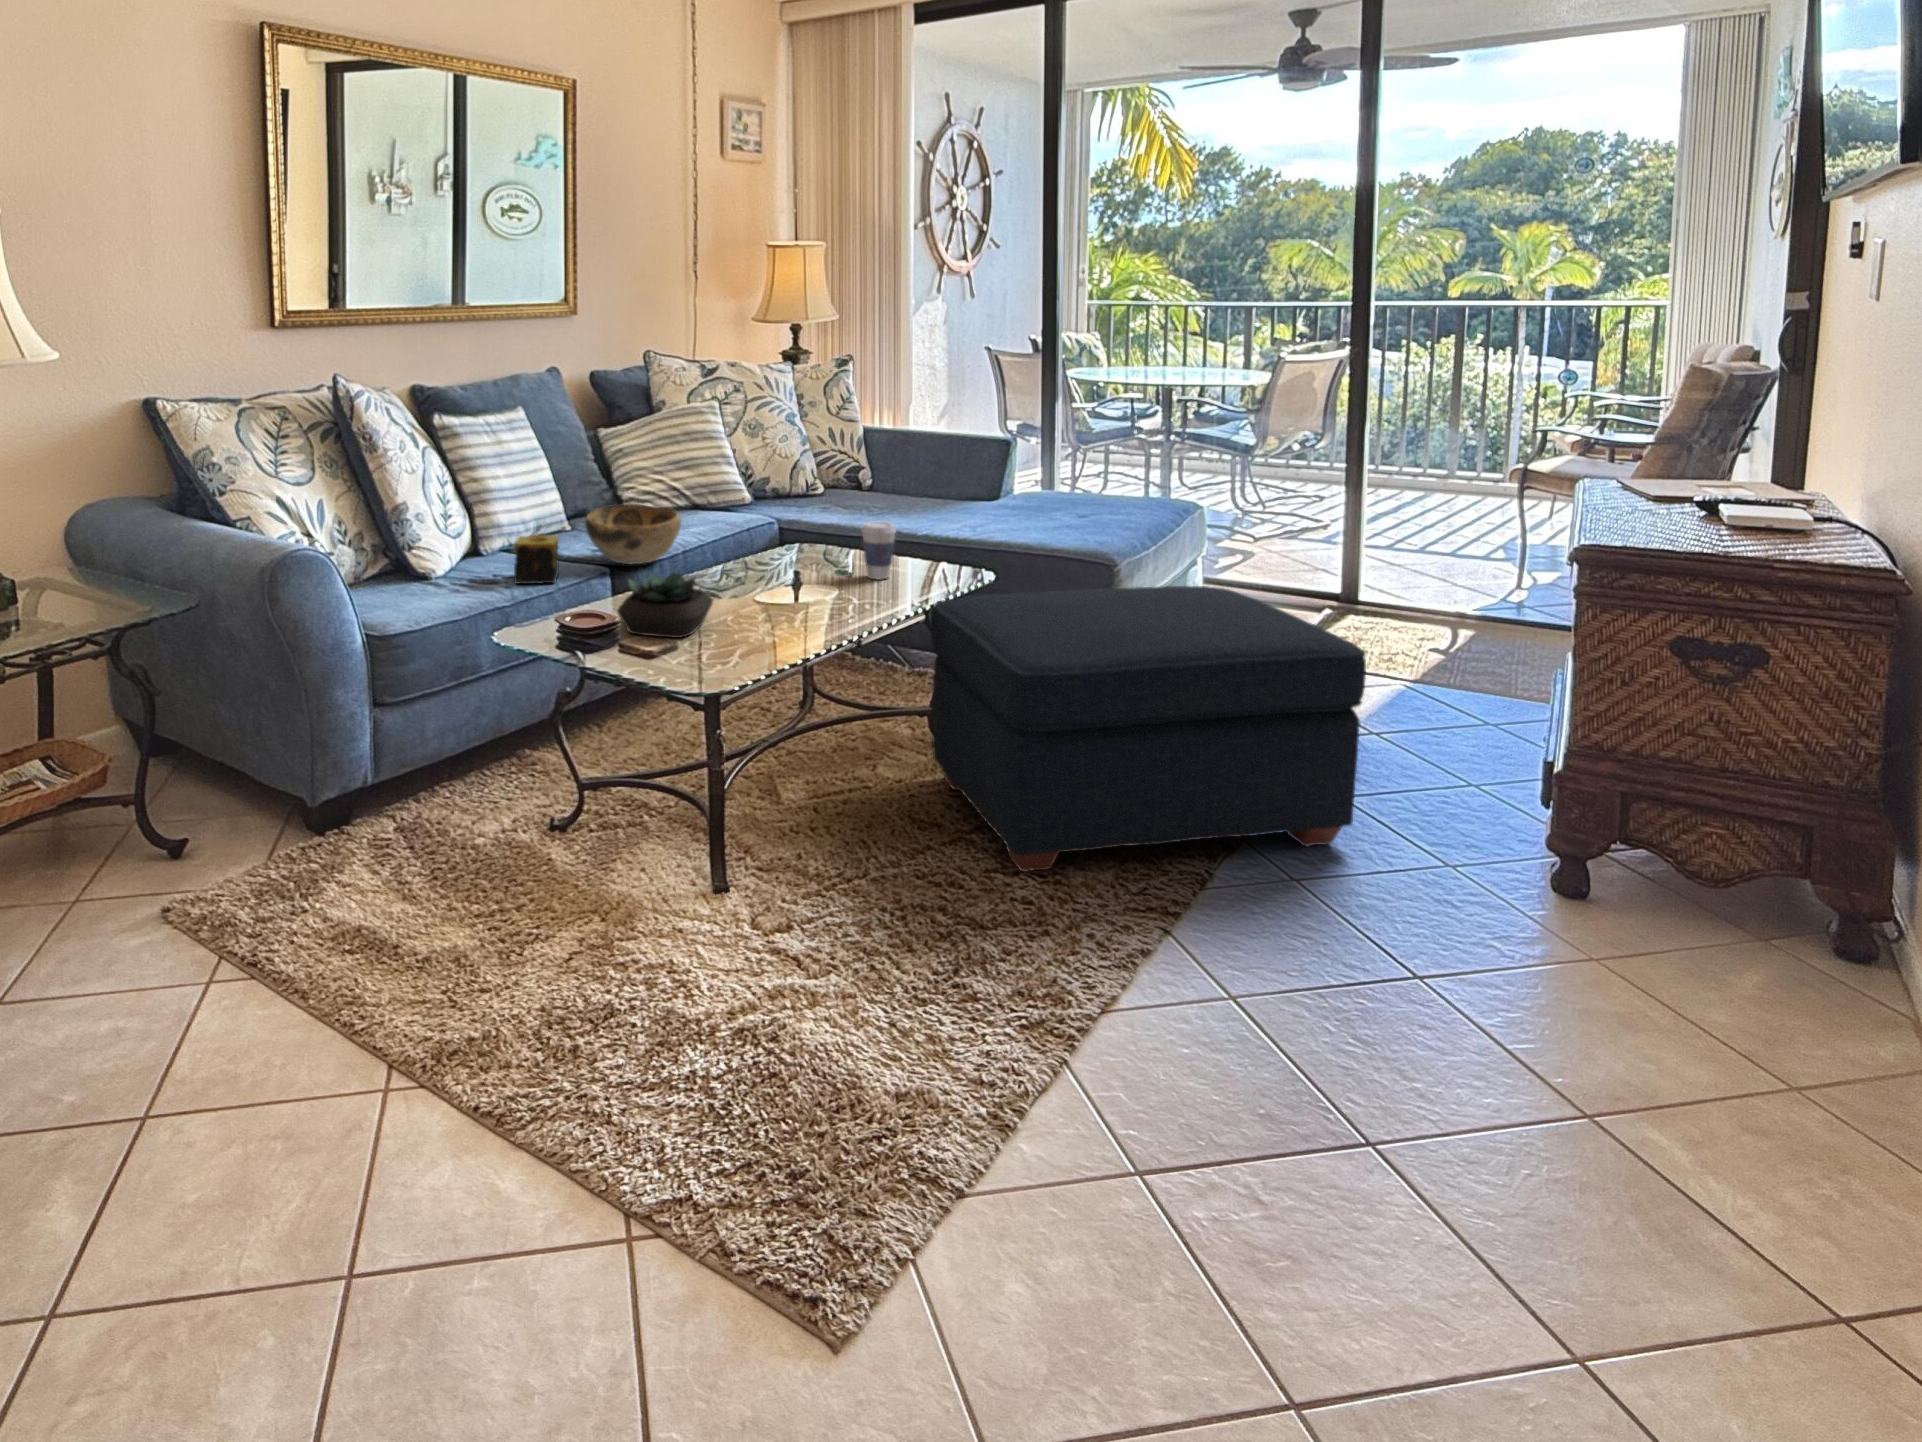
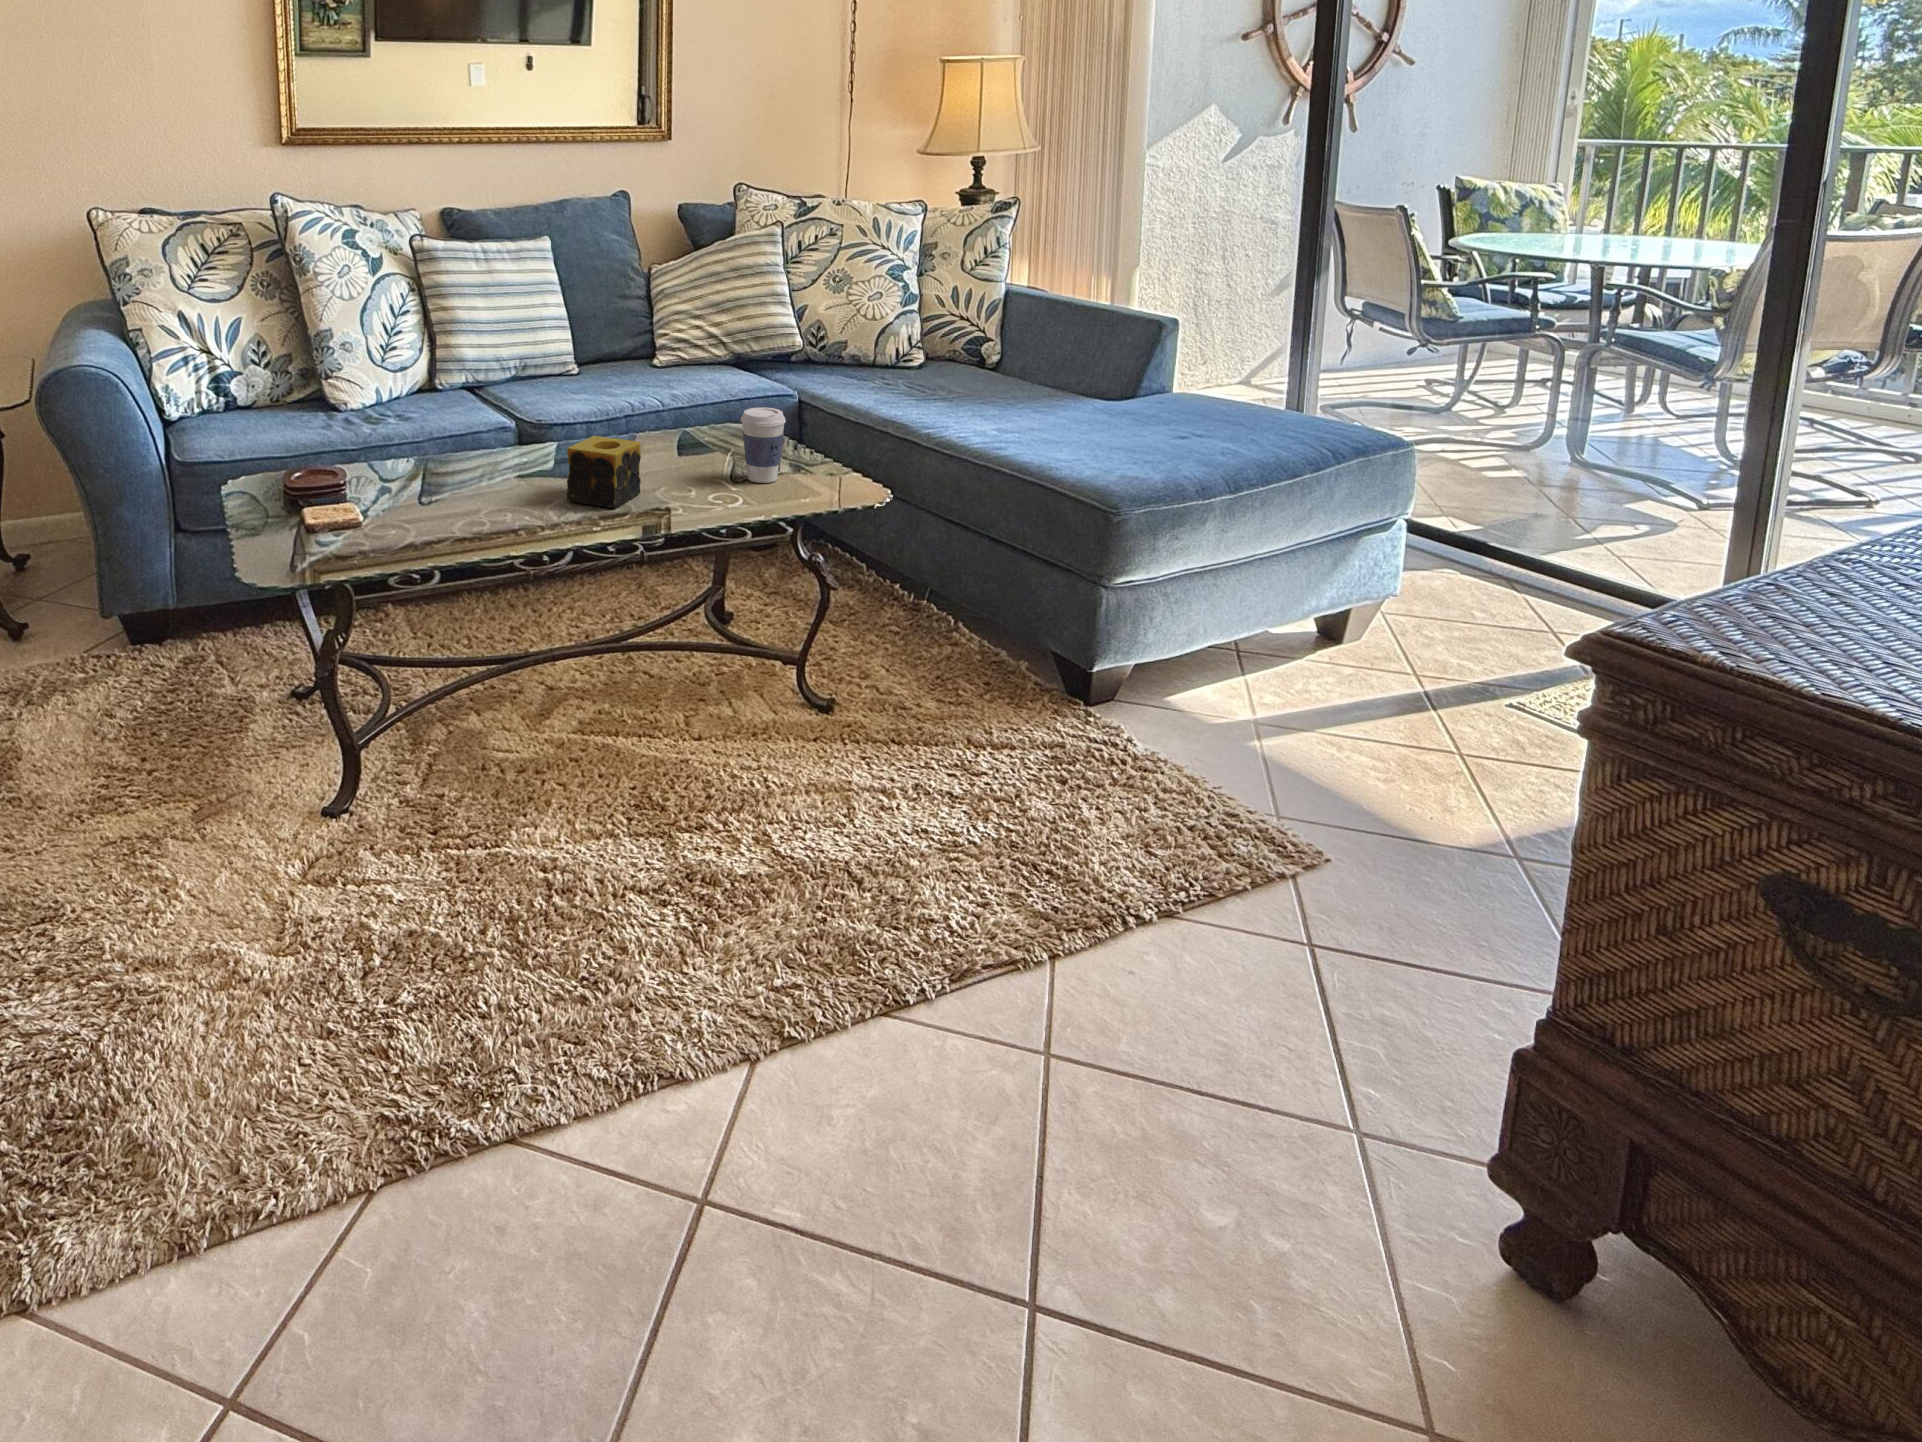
decorative bowl: present [585,504,681,564] -> none [495,353,606,423]
candle: present [514,535,559,584] -> present [567,436,641,508]
succulent plant: present [617,573,713,638] -> none [354,436,476,516]
ottoman: present [930,586,1366,872] -> none [643,524,1259,1039]

